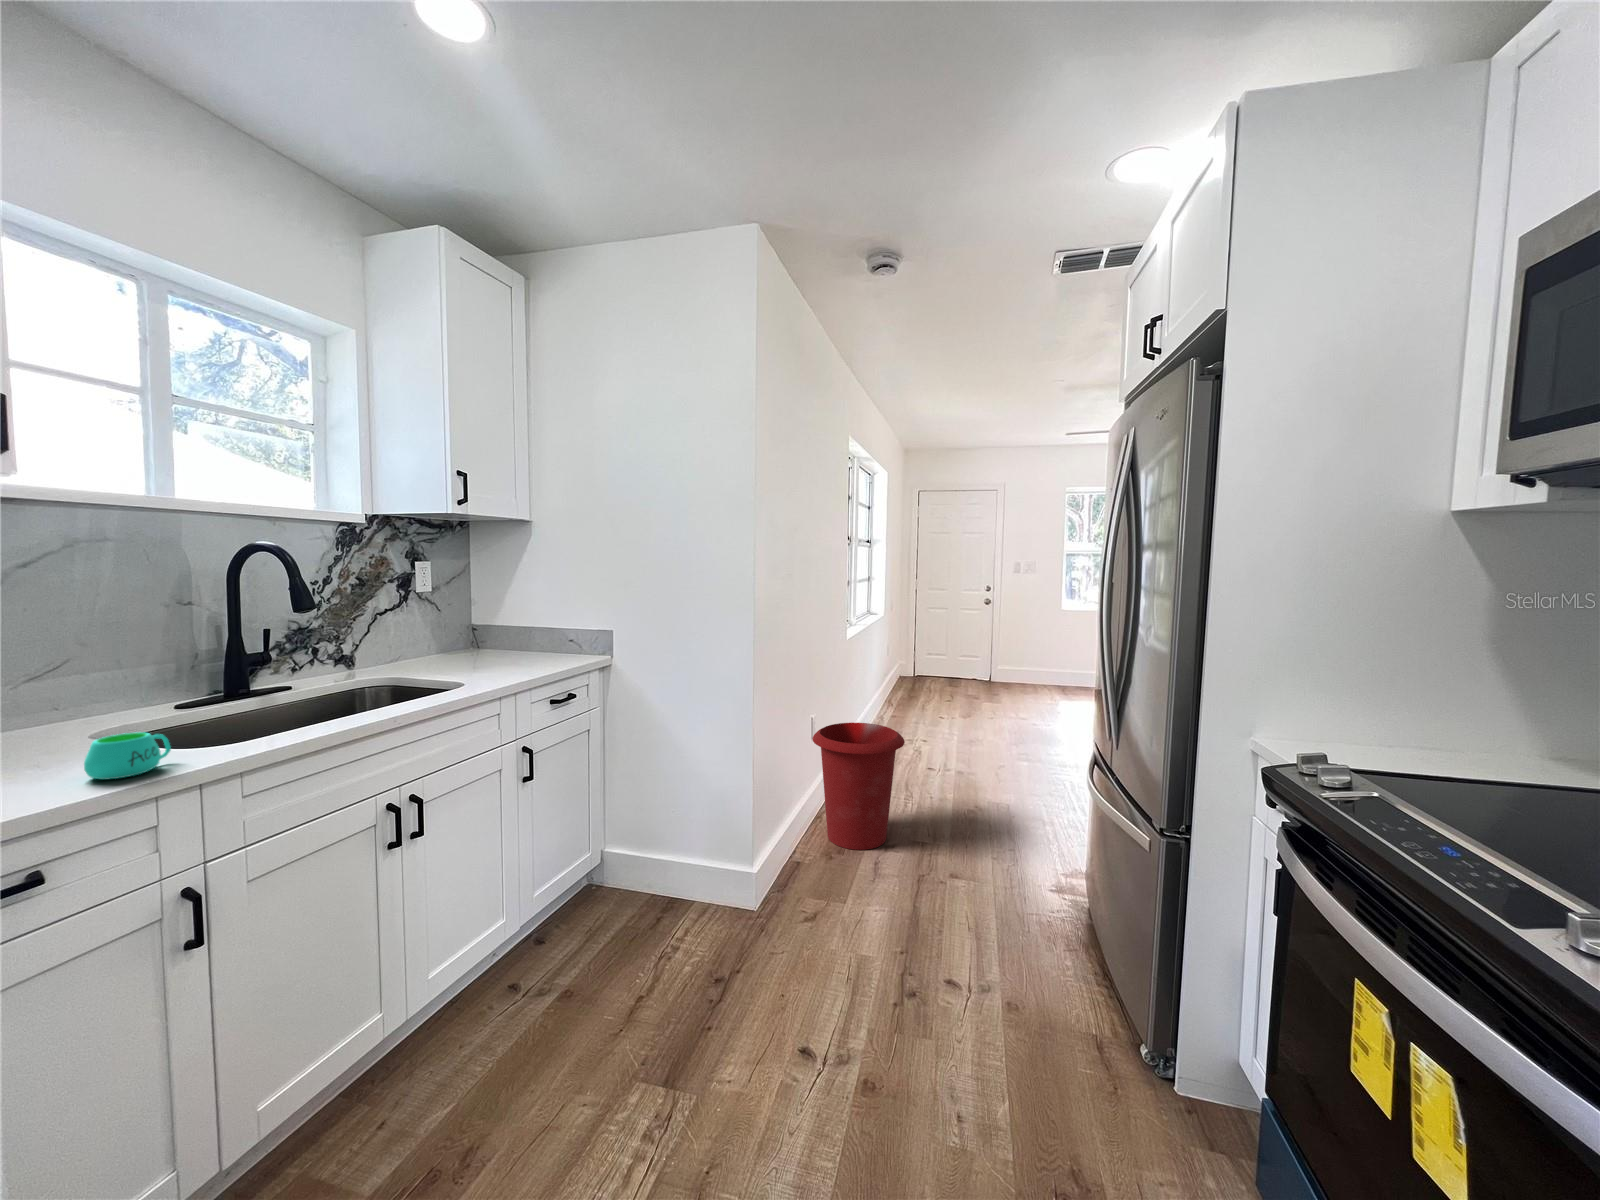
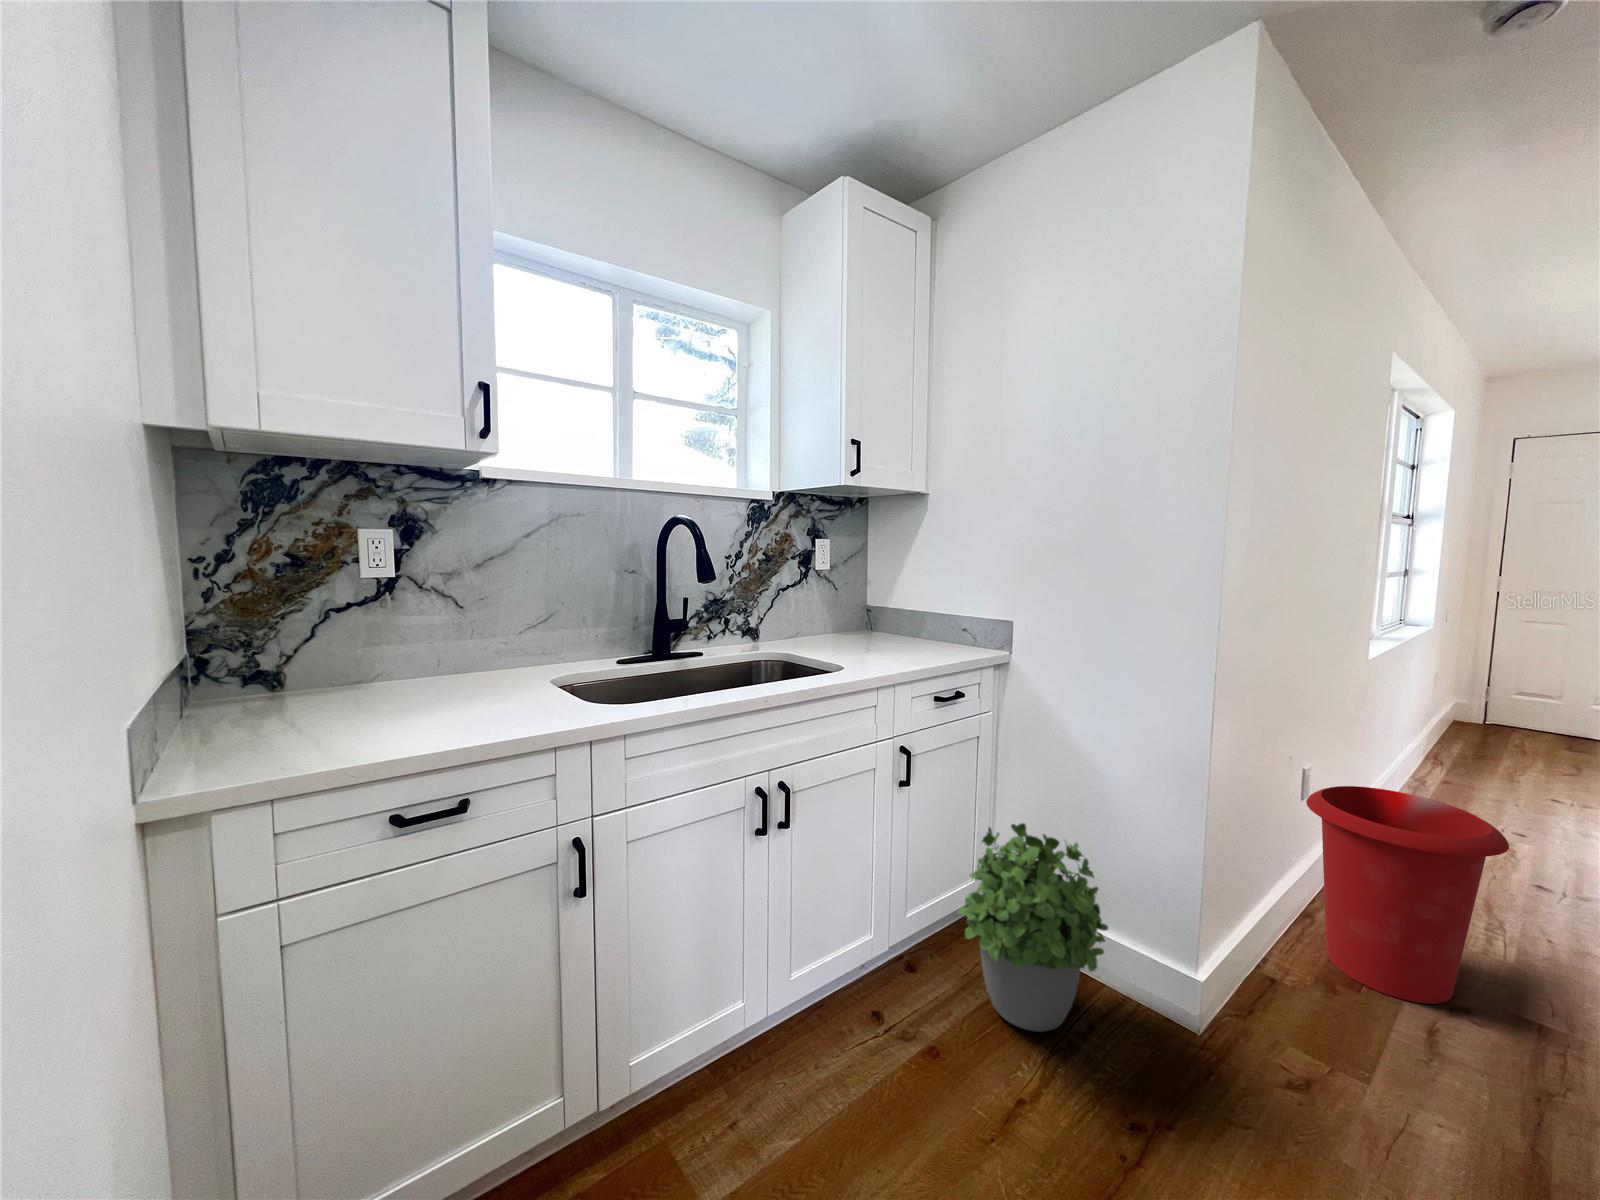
mug: present [84,732,171,779] -> none [519,684,581,725]
potted plant: none [581,792,696,950] -> present [958,823,1108,1032]

